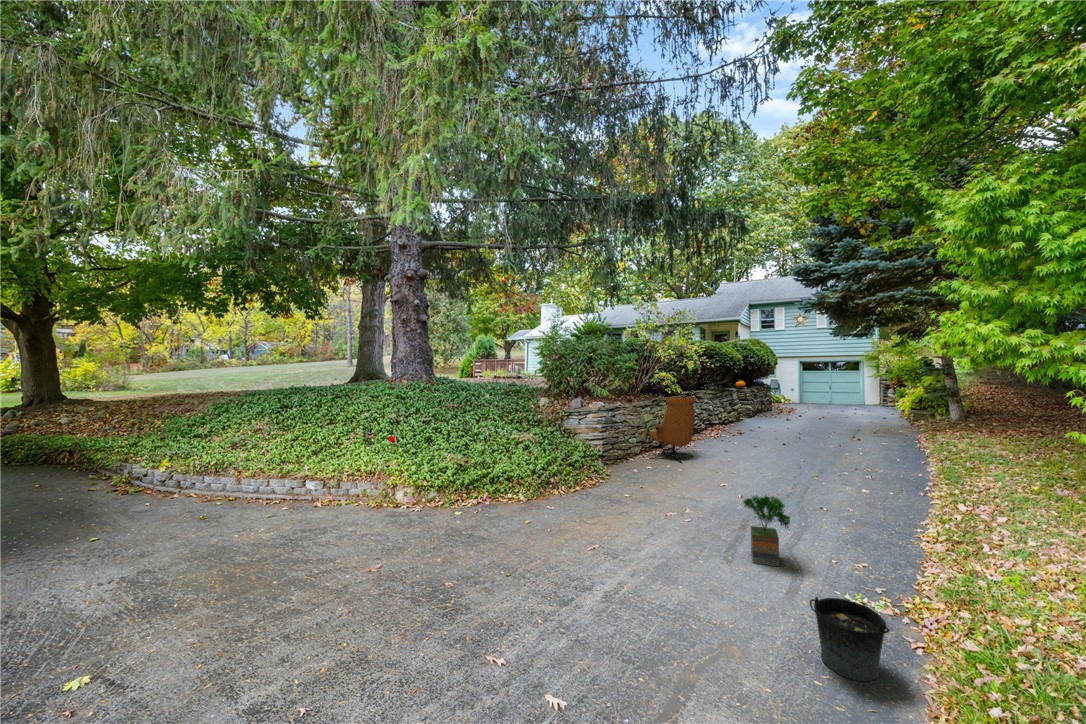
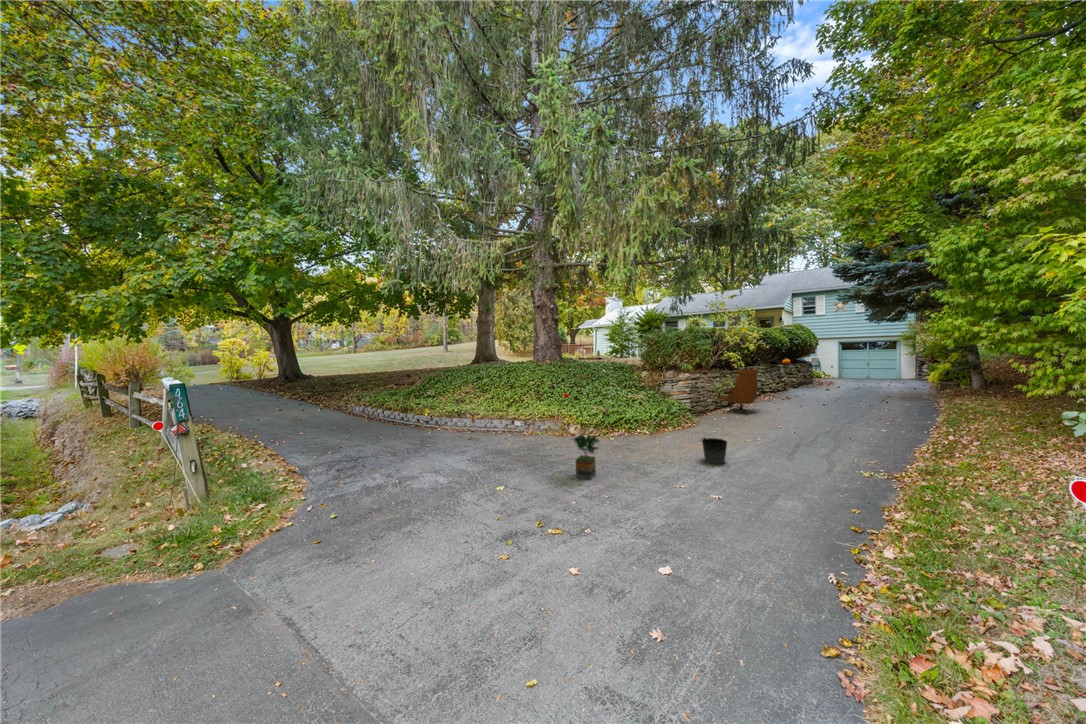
potted tree: present [743,496,790,566] -> present [574,435,599,479]
bucket: present [810,597,890,681] -> present [701,437,727,464]

